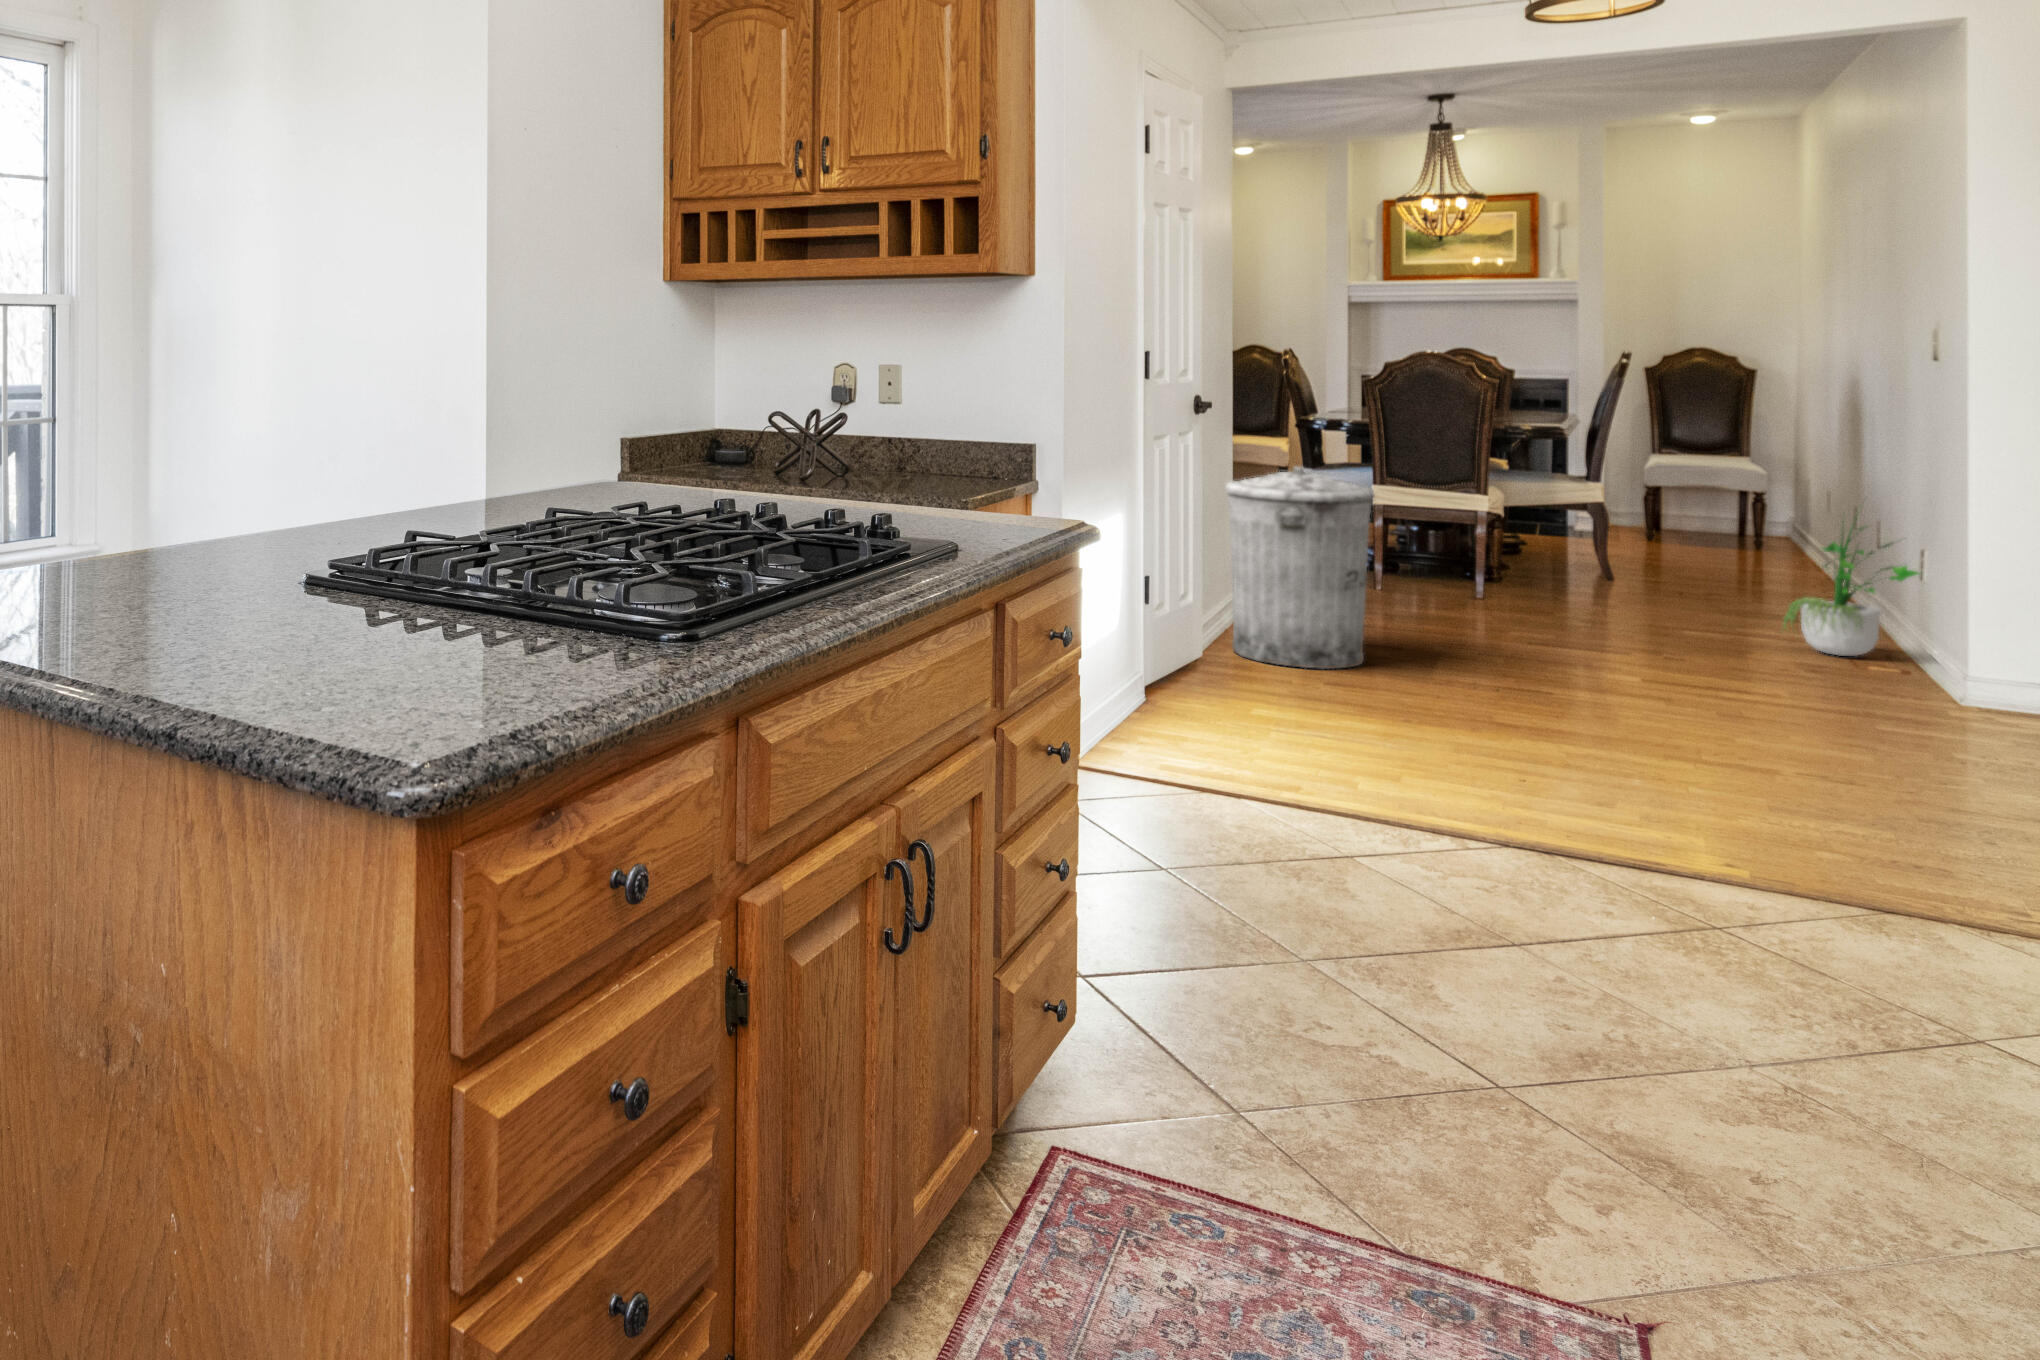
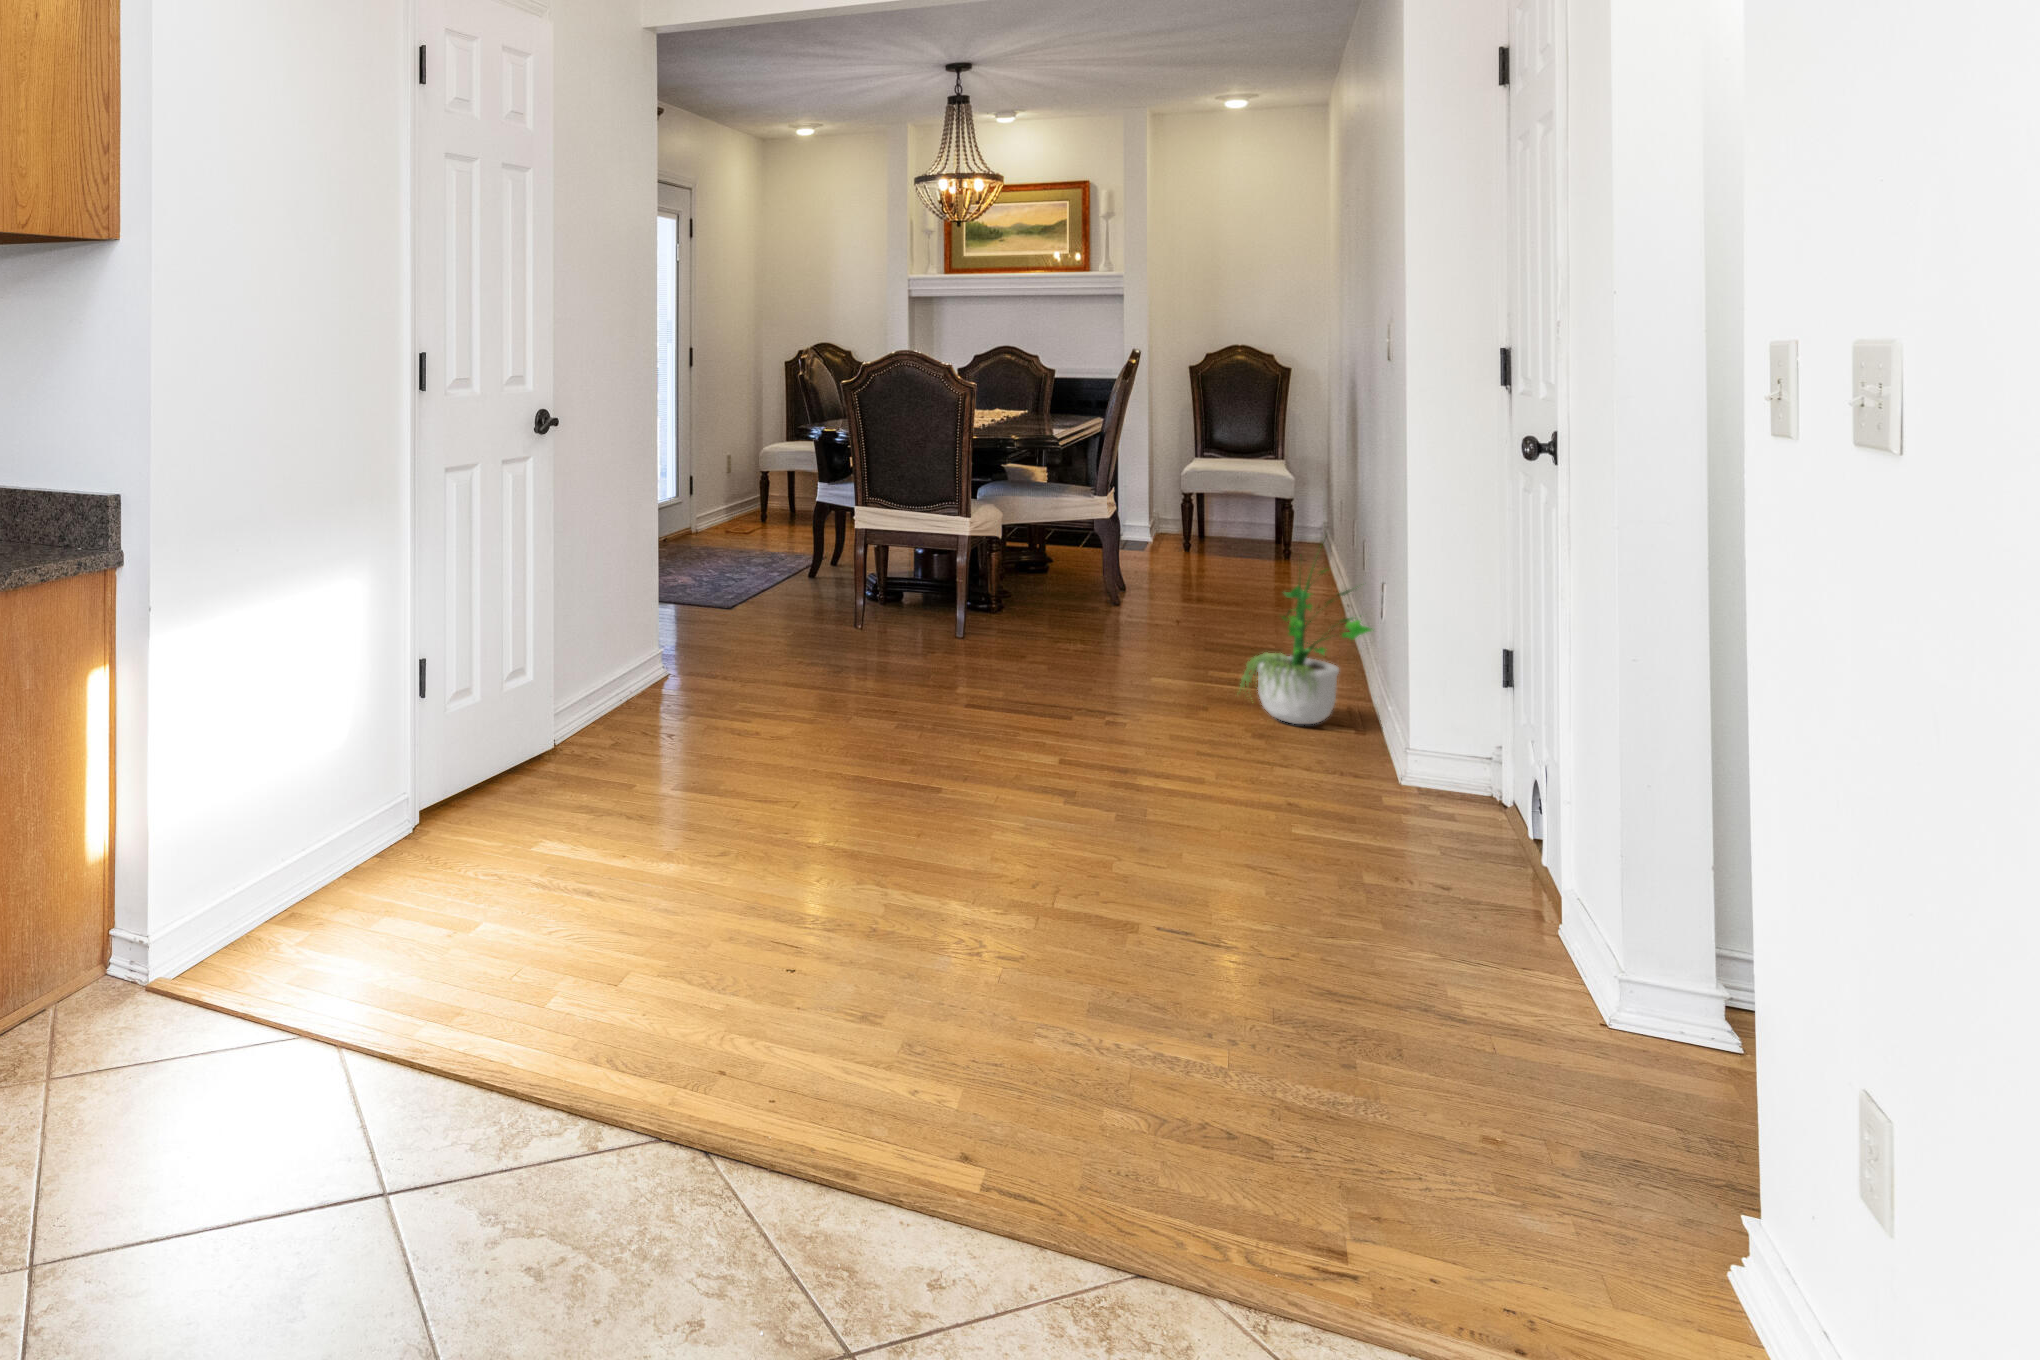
trash can: present [1225,466,1374,669] -> none [596,504,767,769]

